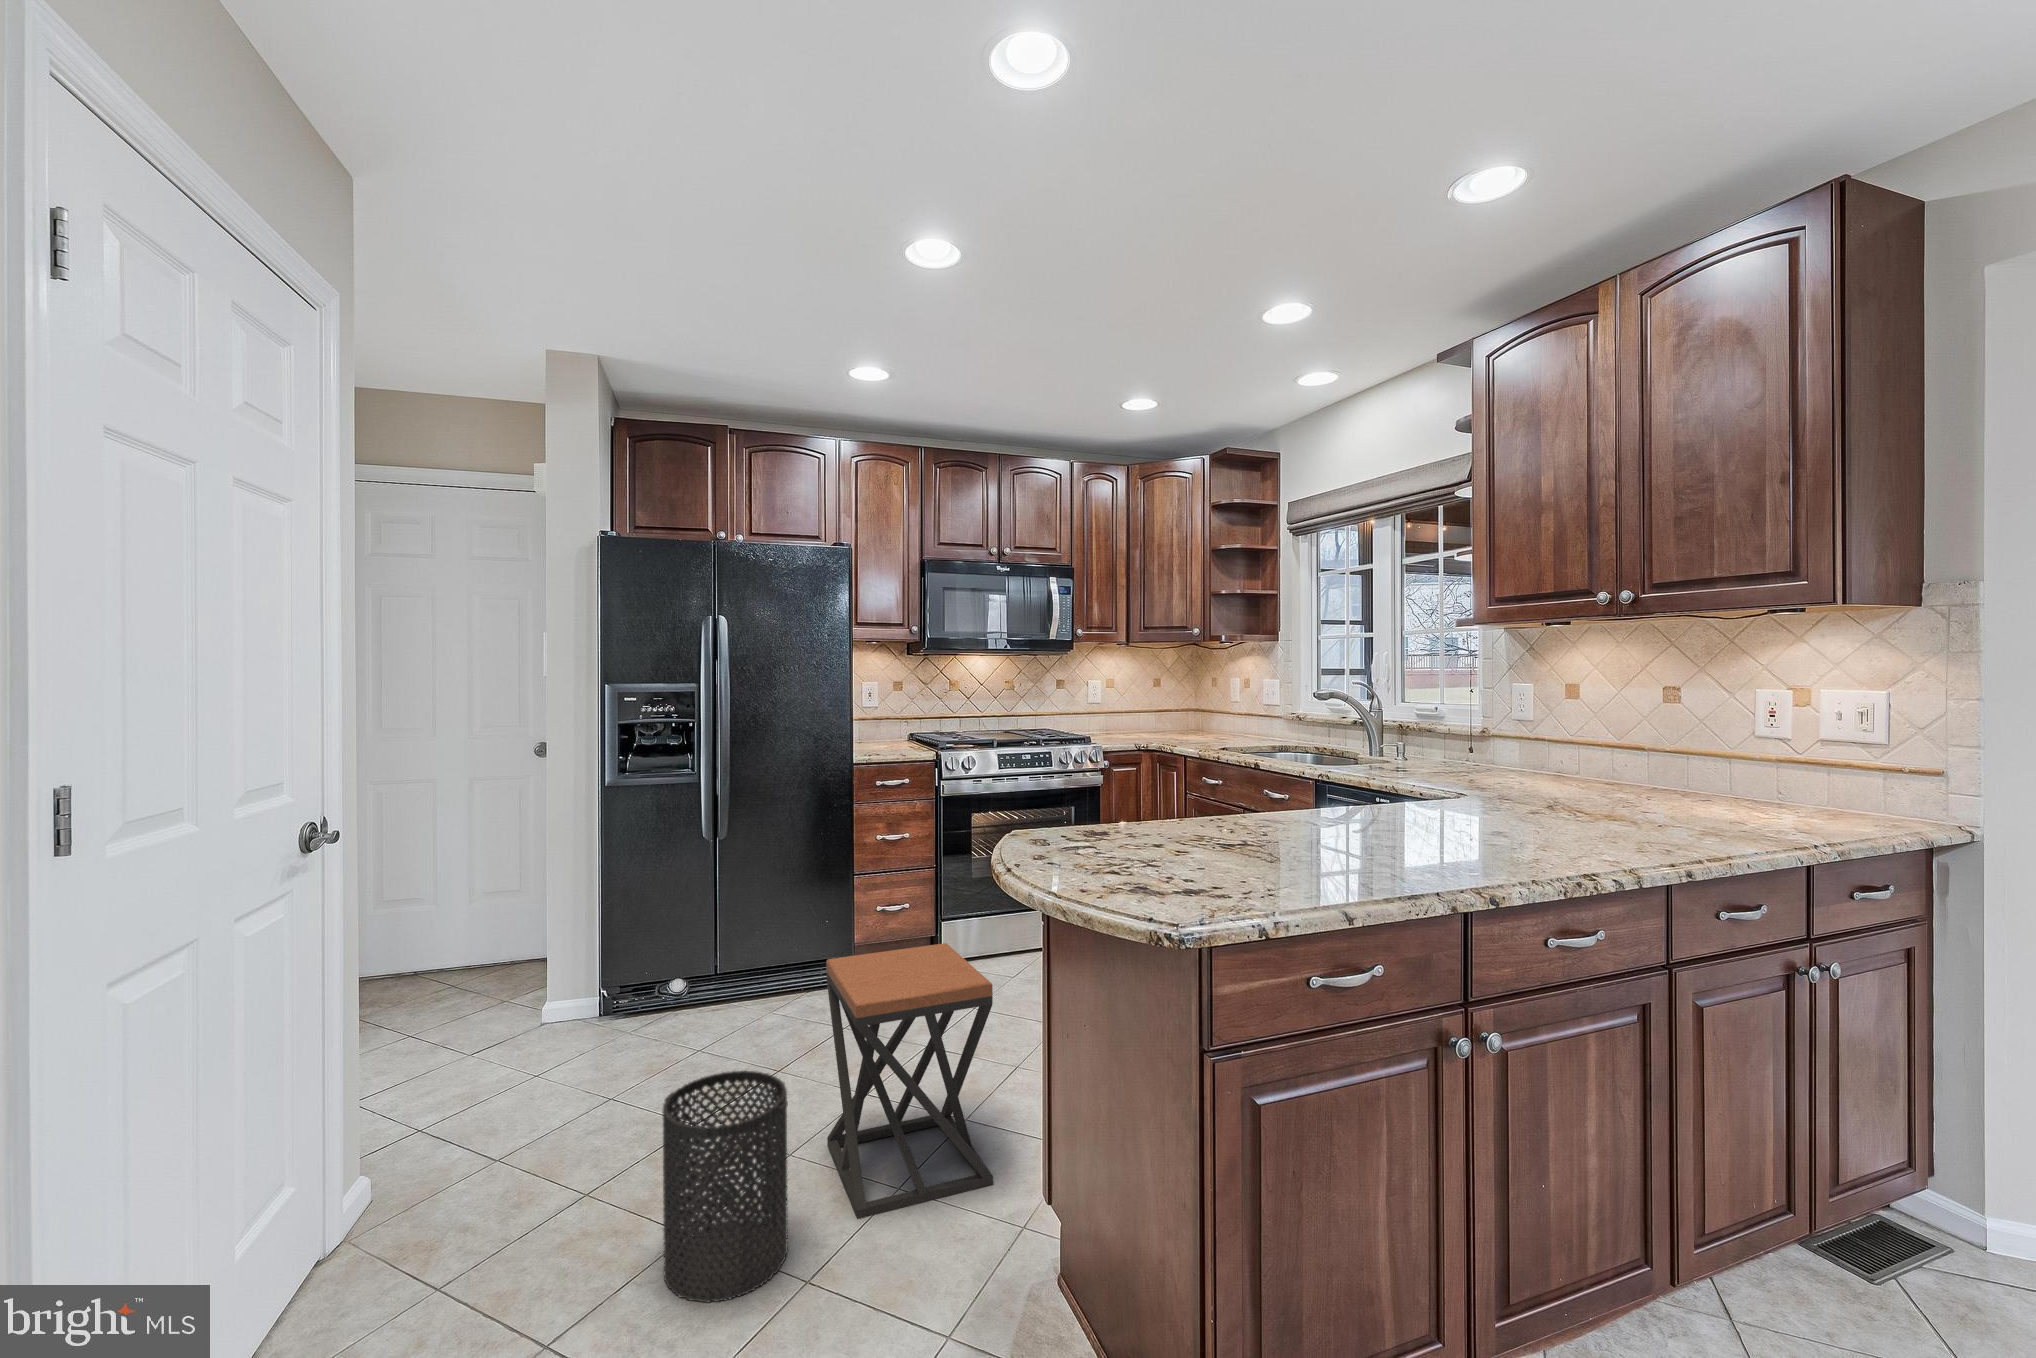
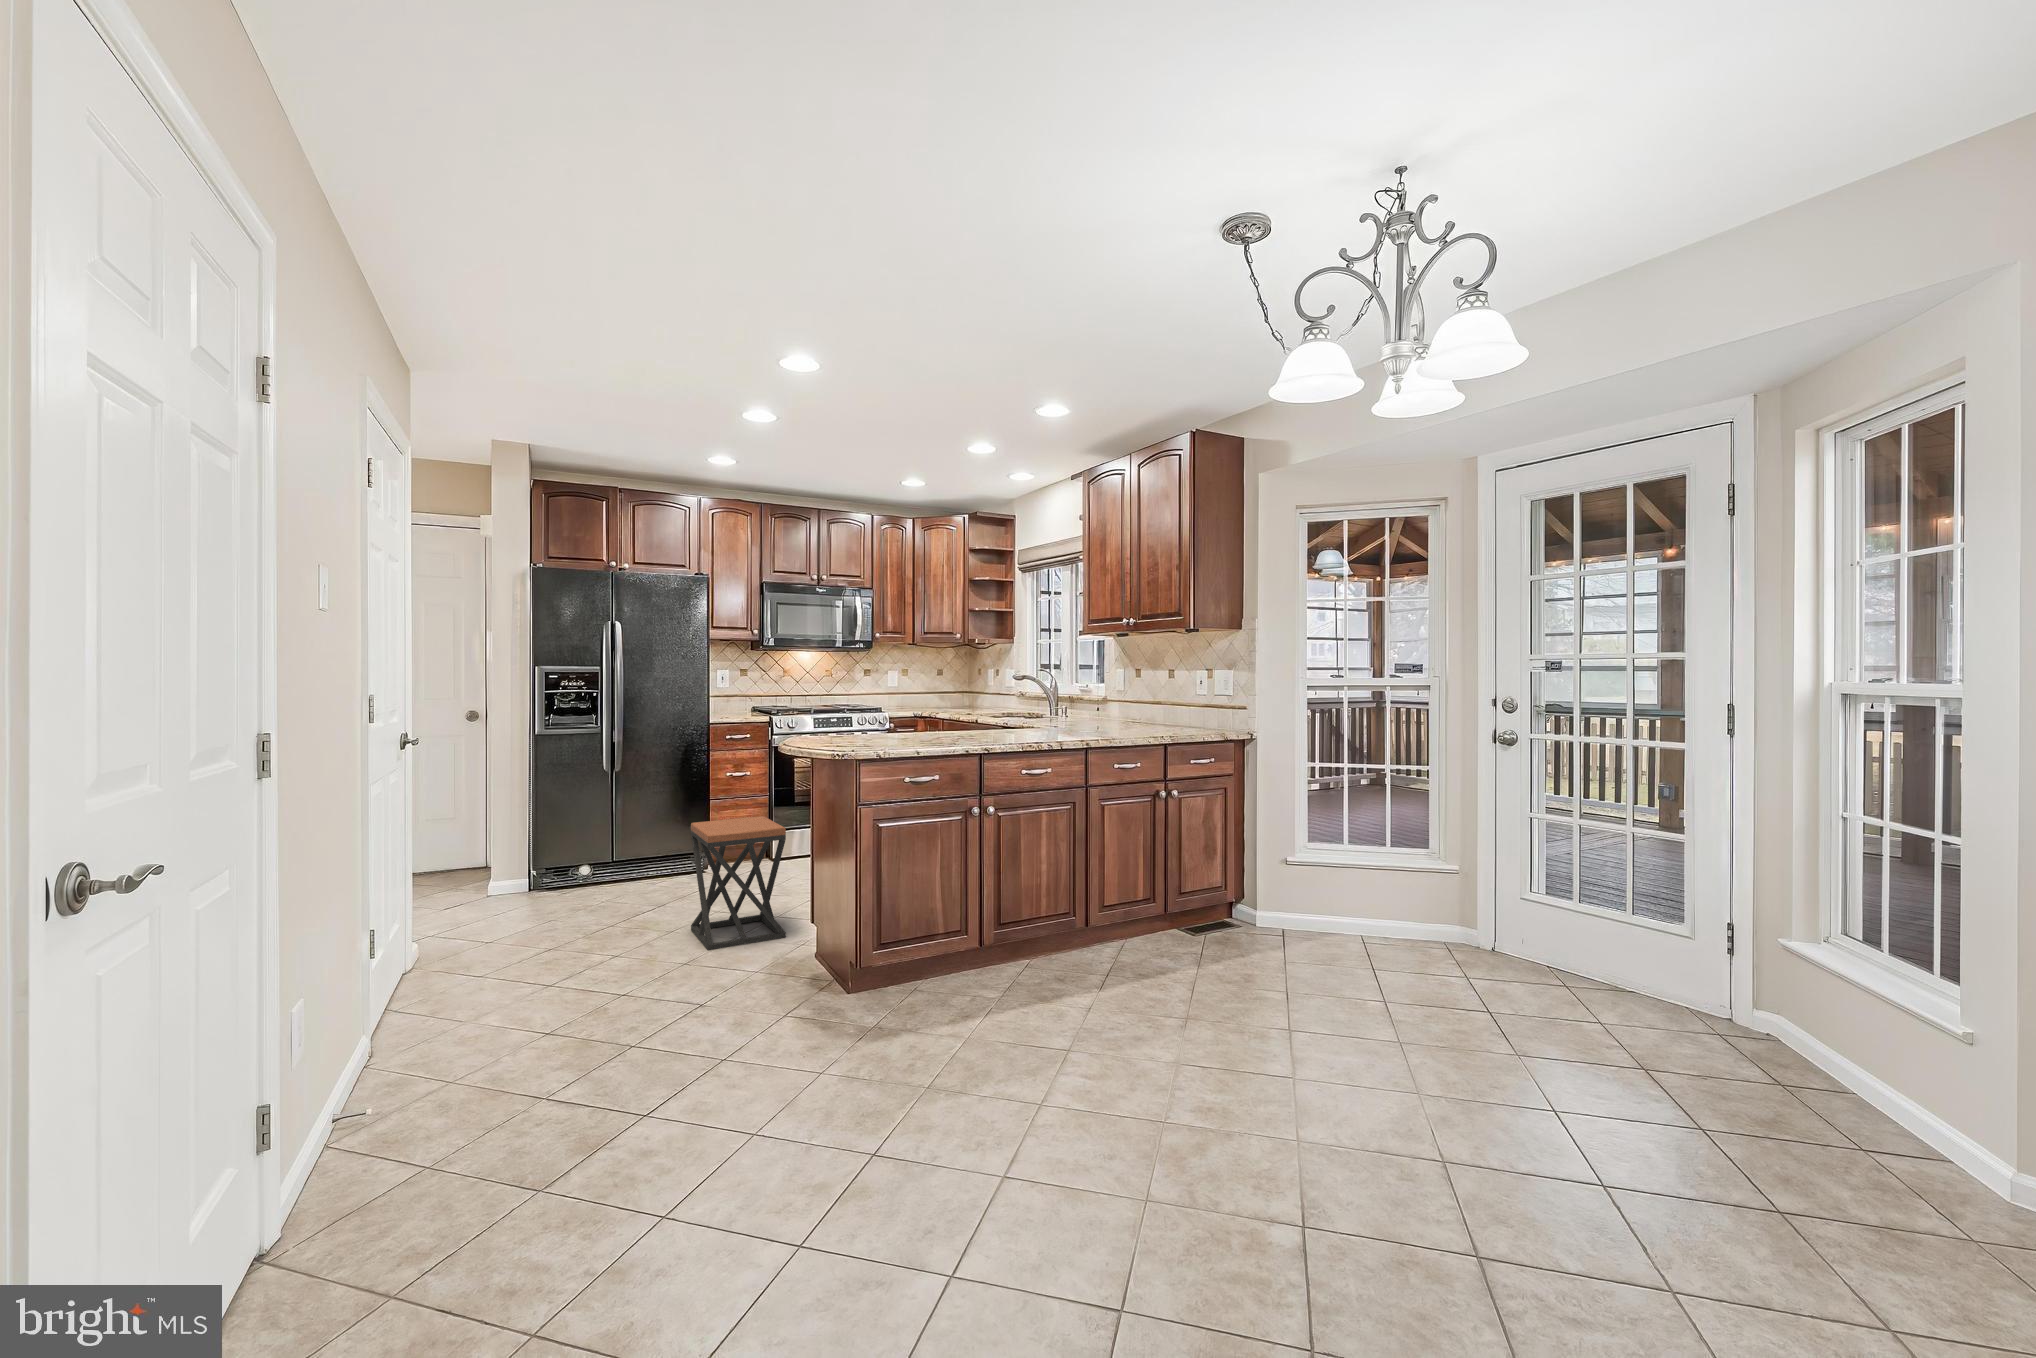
trash can: present [663,1071,788,1302] -> none [602,872,670,975]

